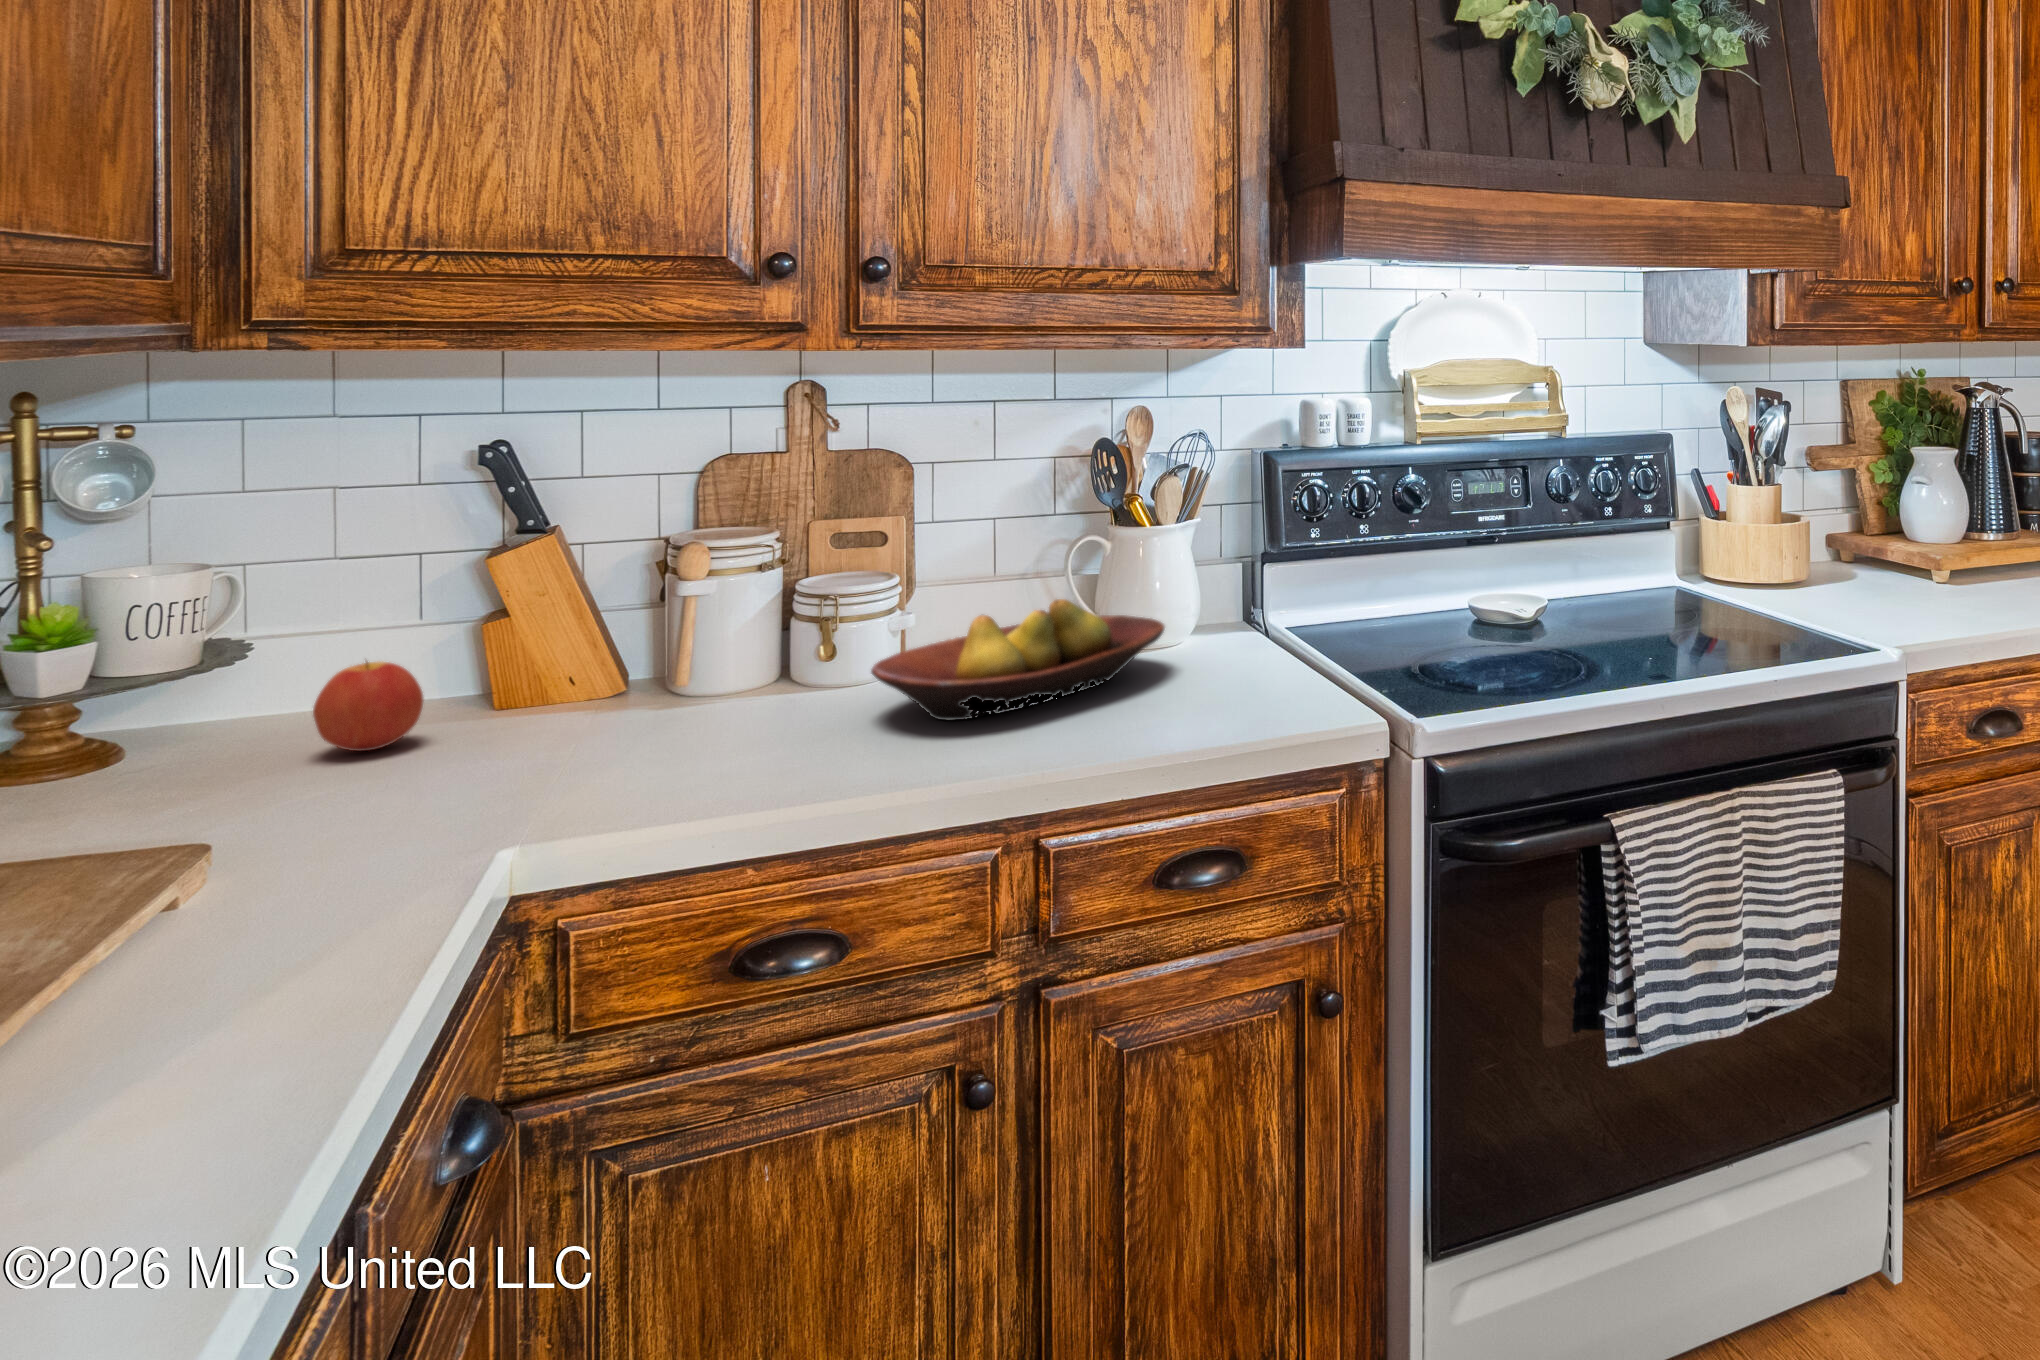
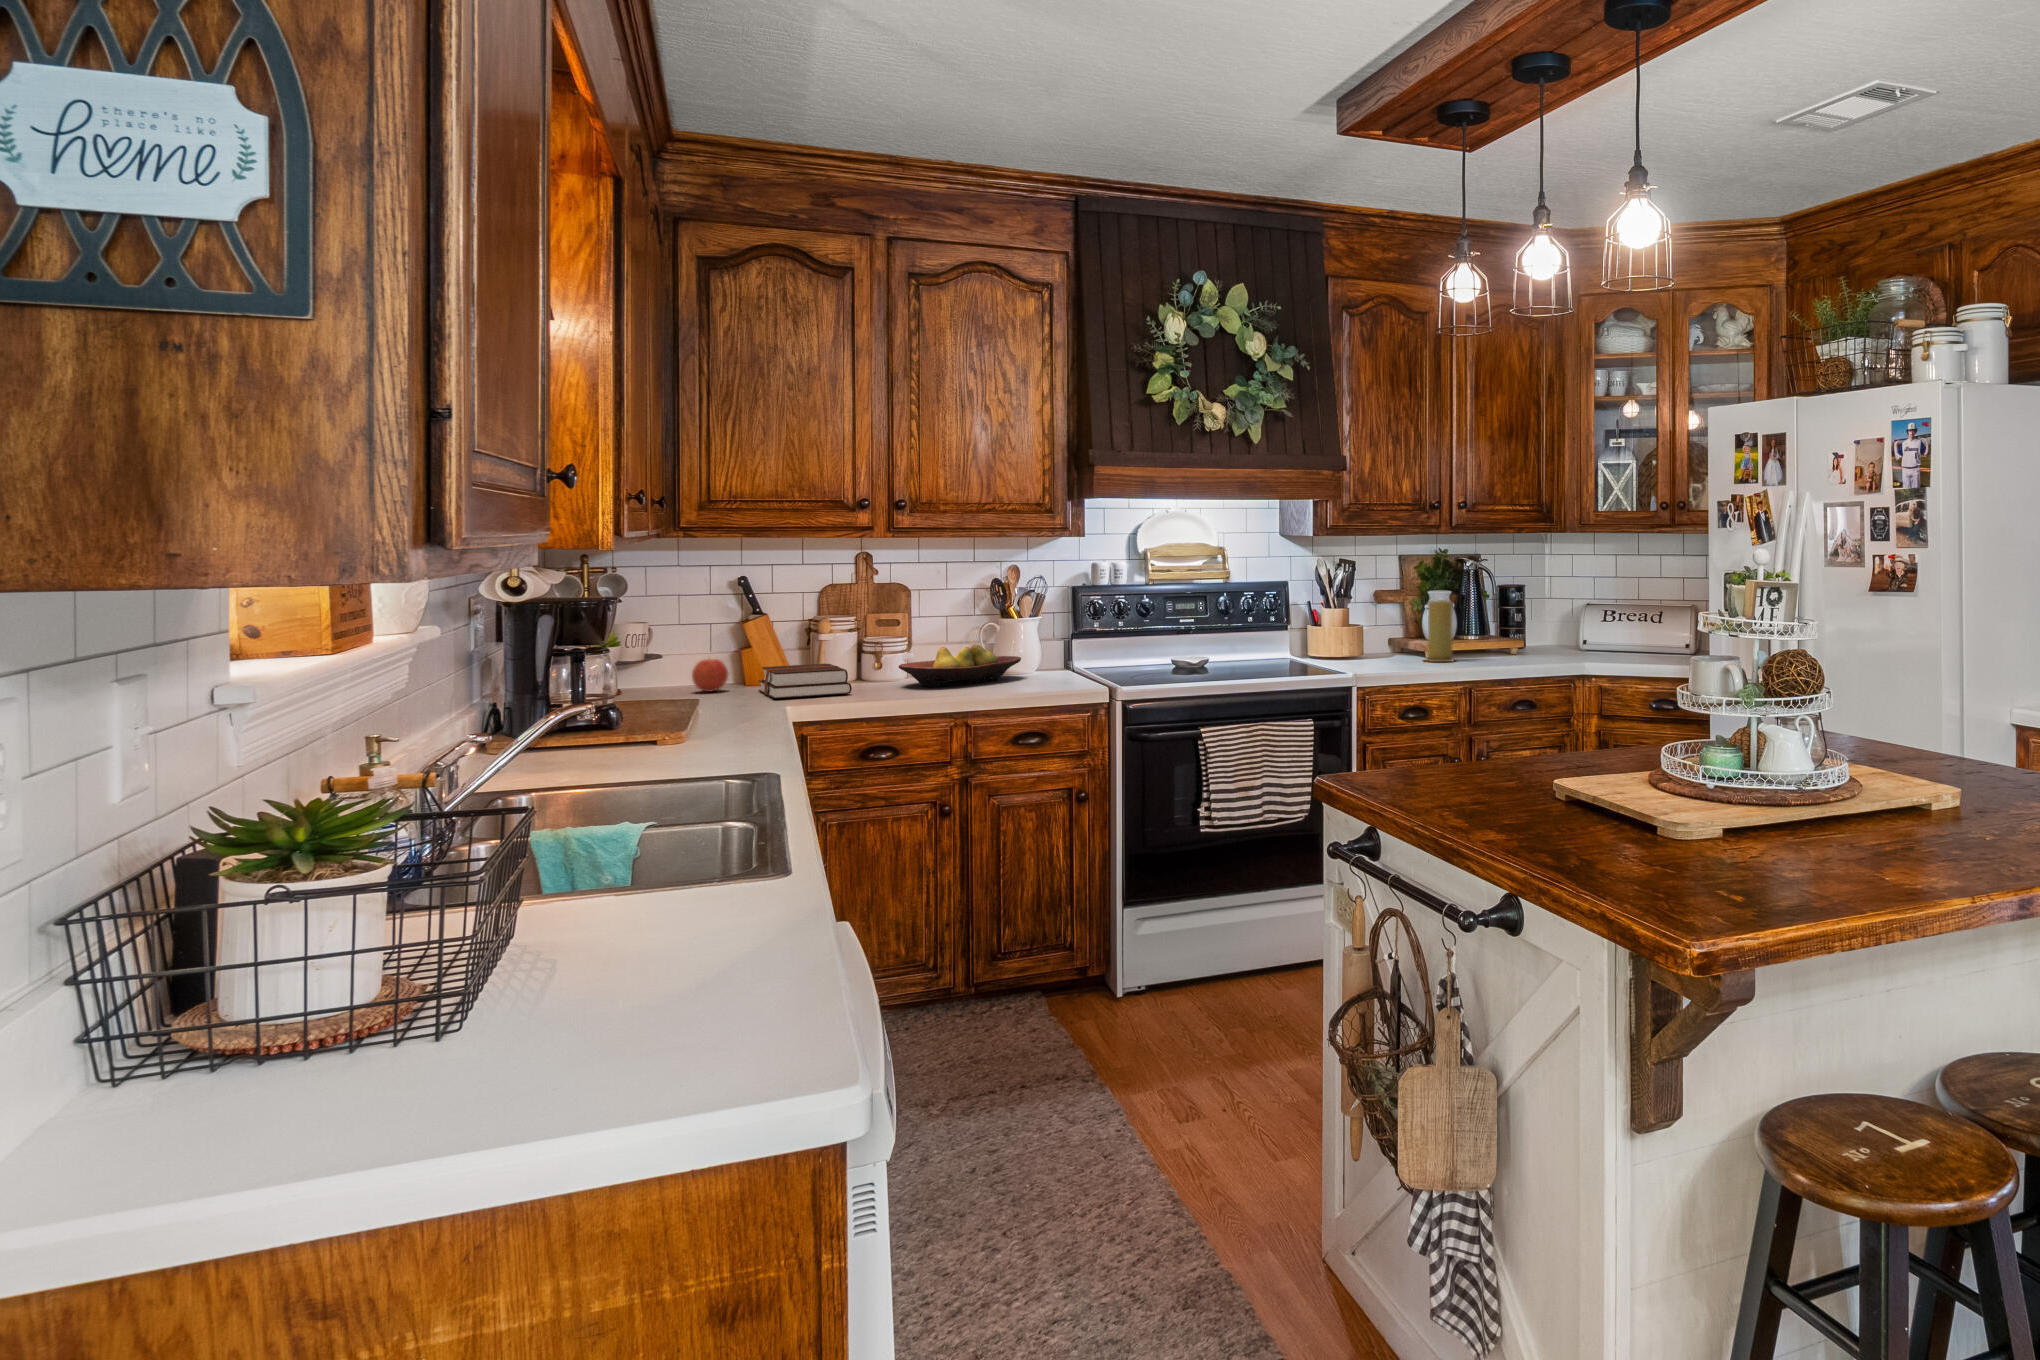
candle: none [1951,475,2023,602] -> present [1425,600,1454,662]
hardback book: none [498,662,734,806] -> present [759,664,852,699]

